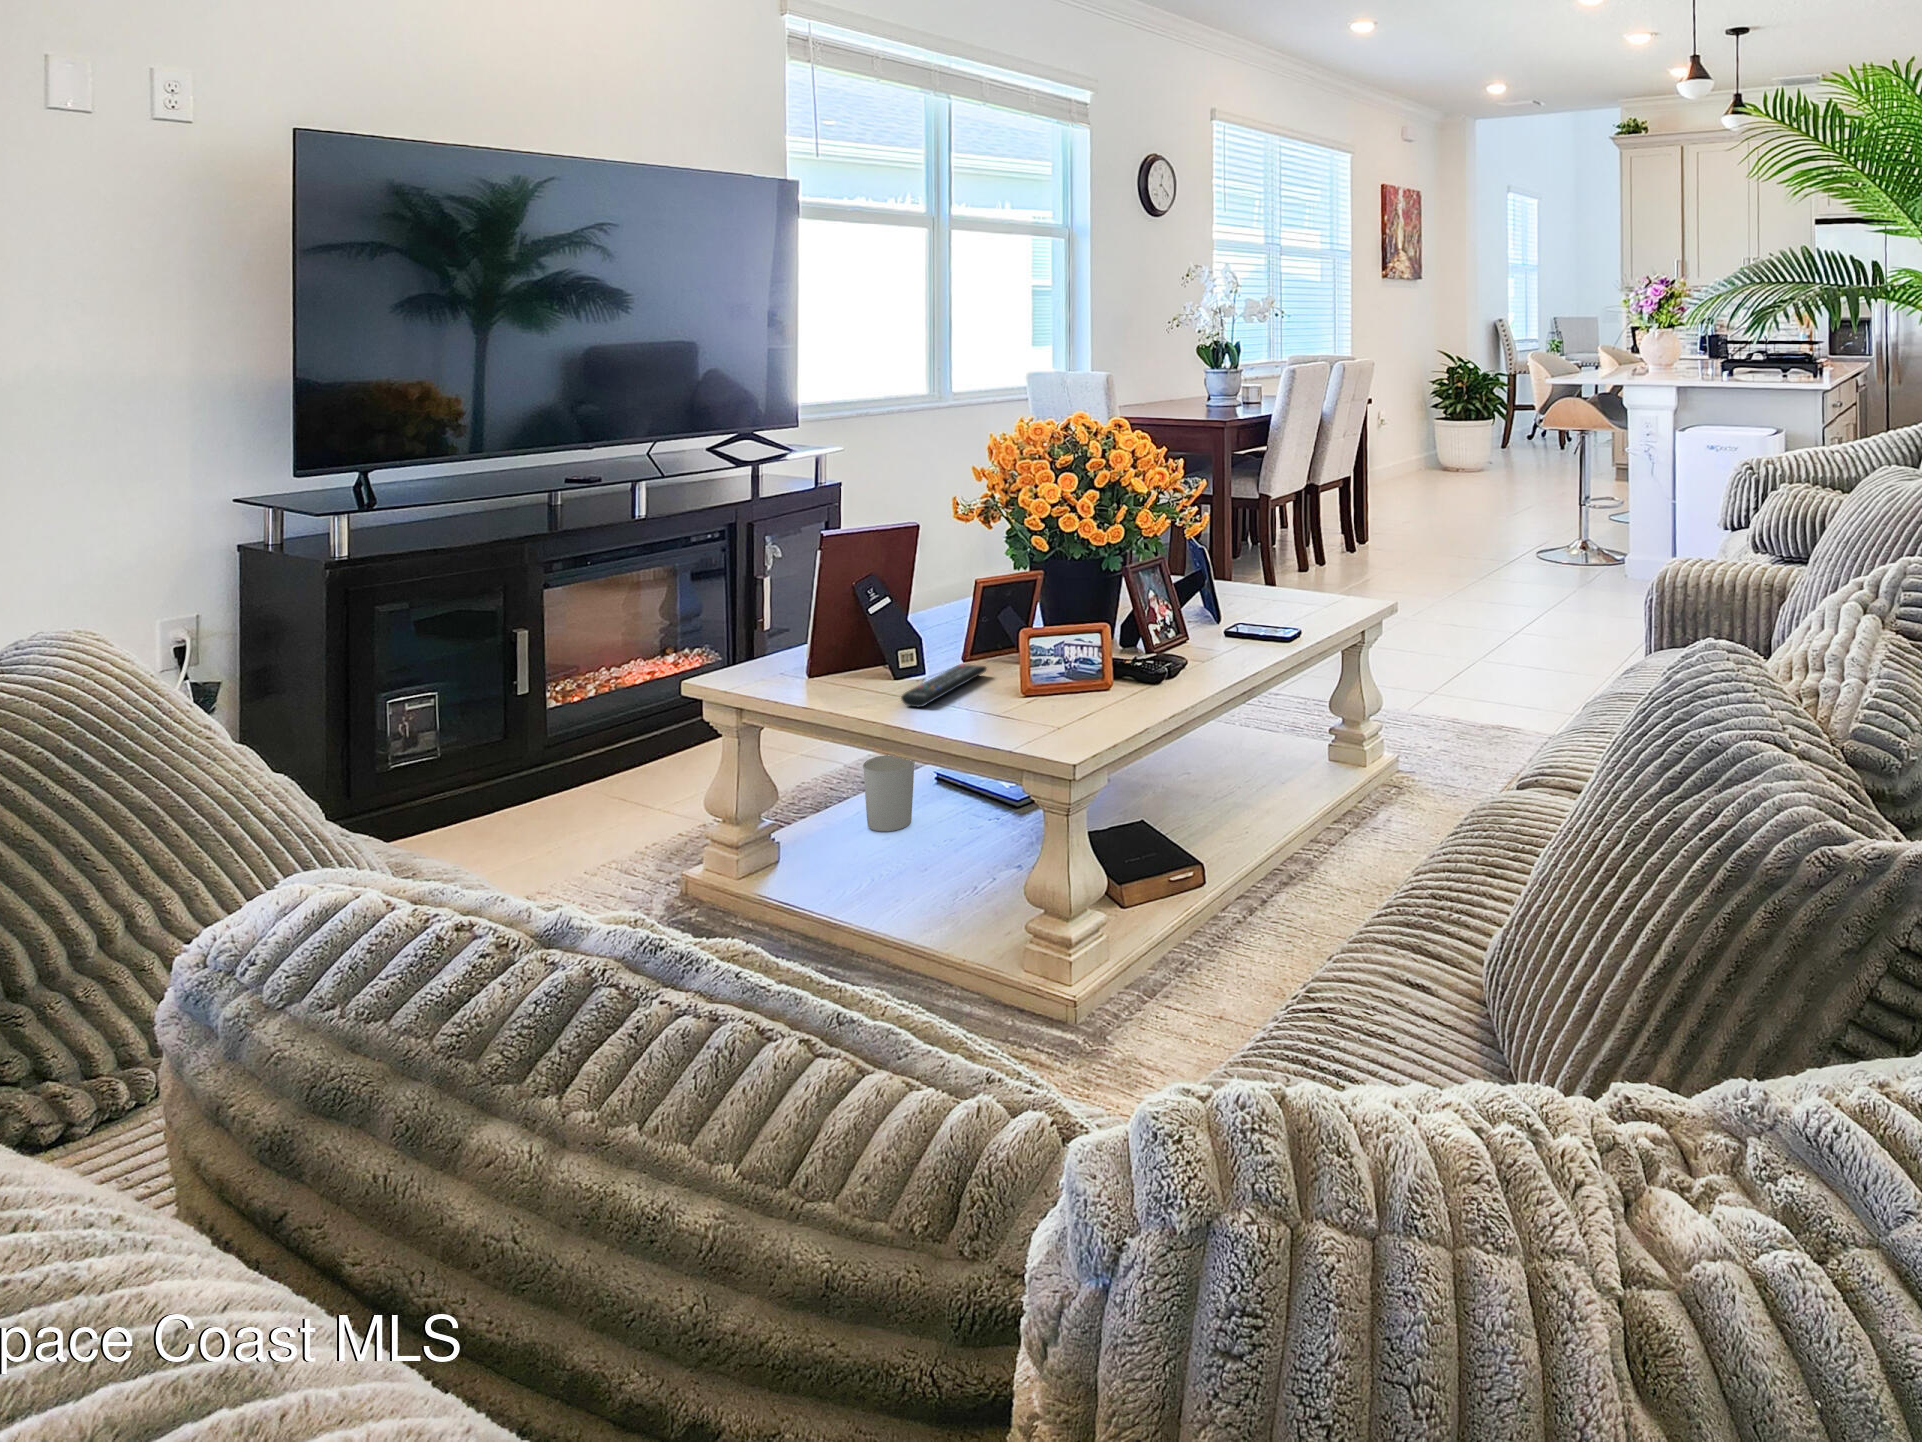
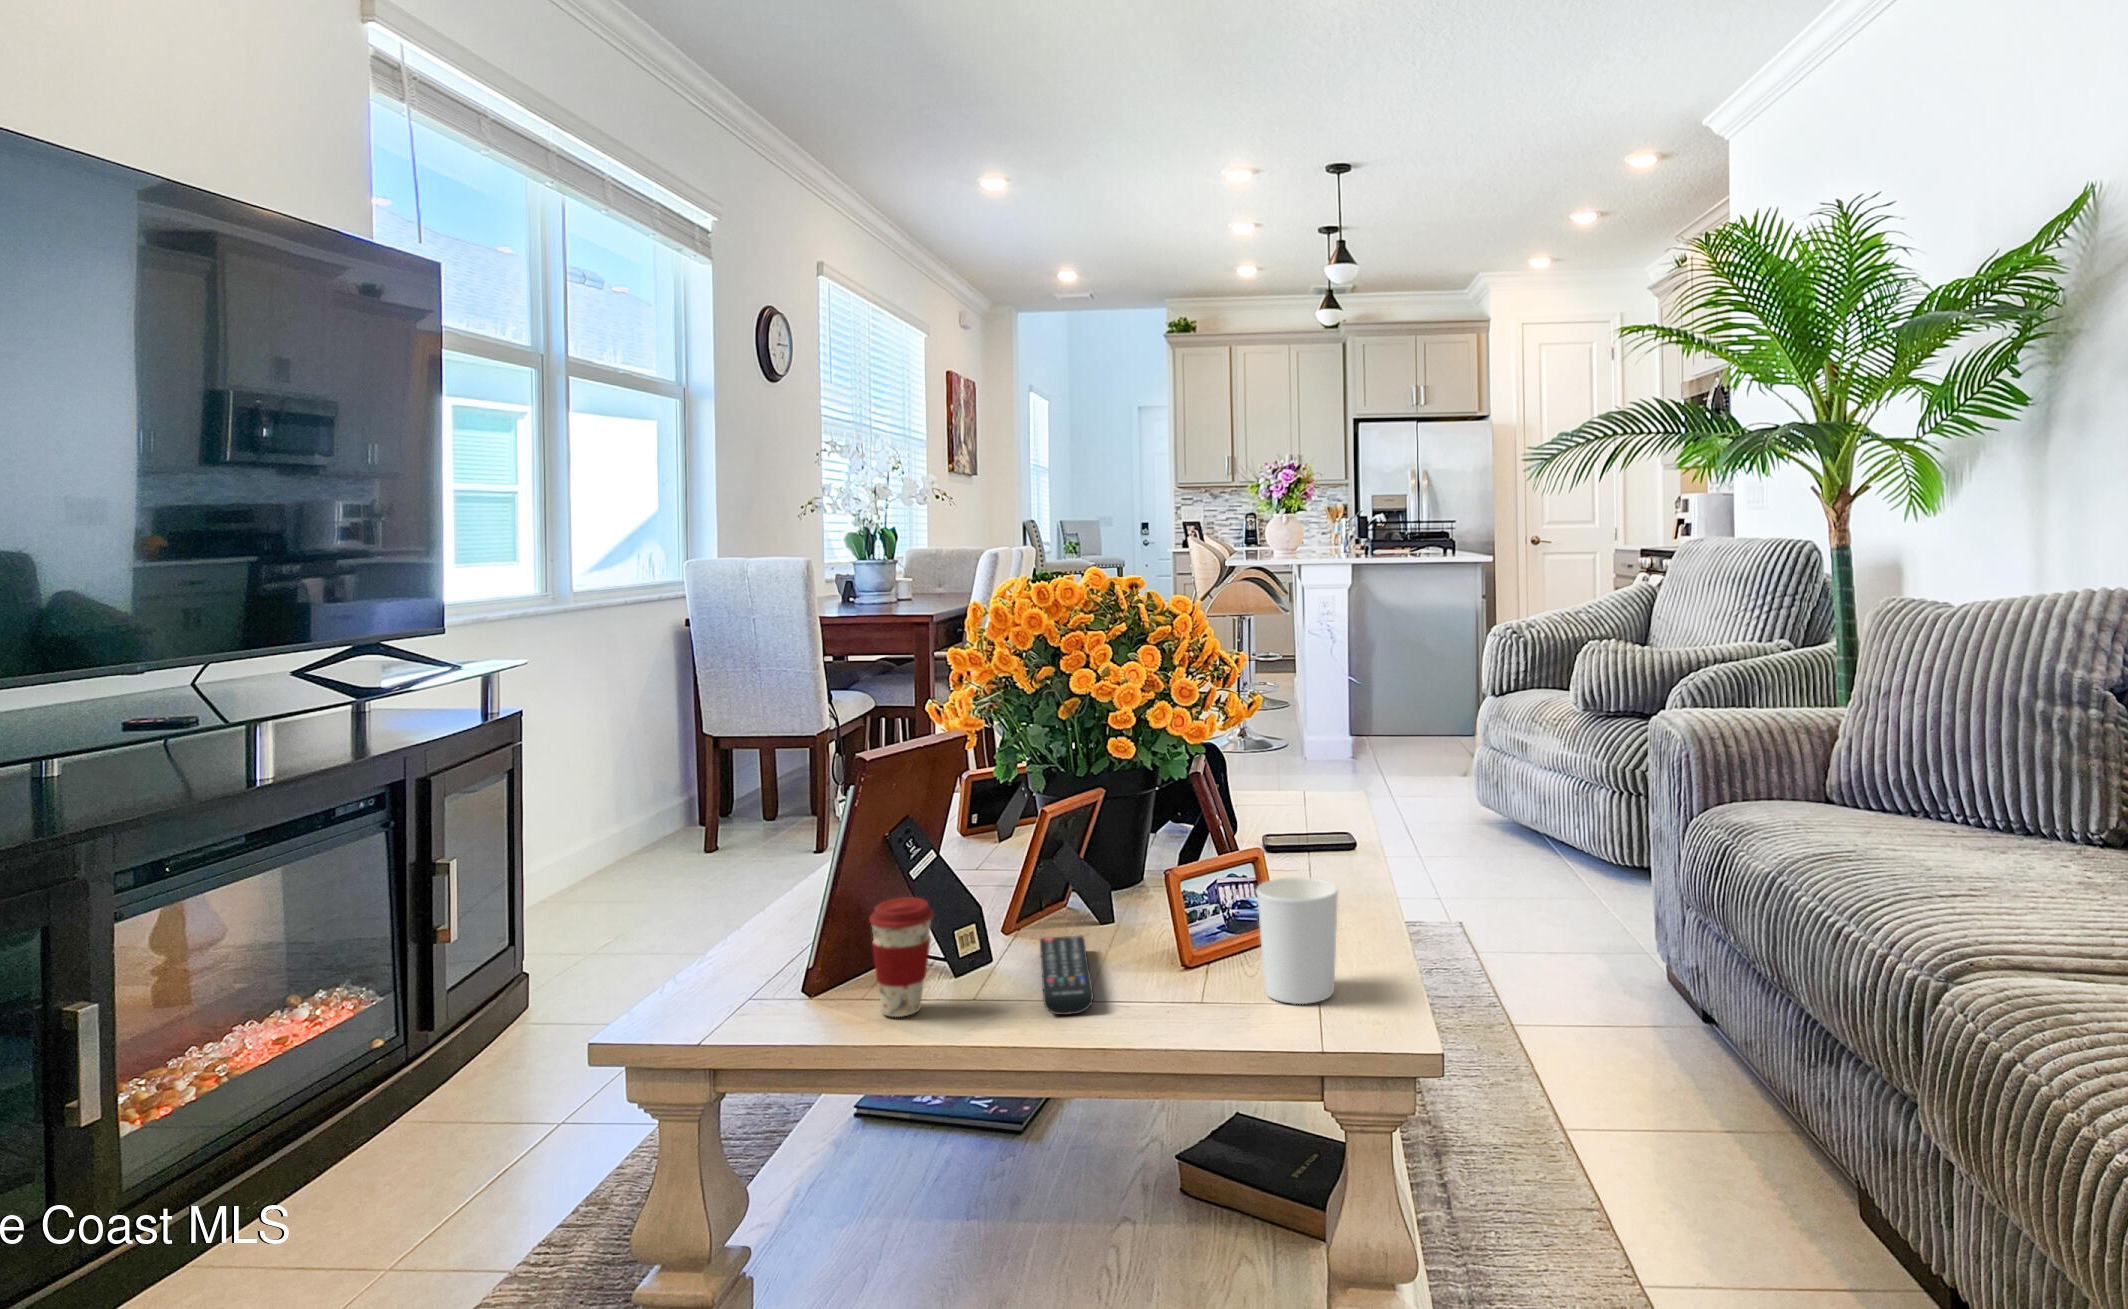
coffee cup: none [818,625,858,694] -> present [869,897,934,1017]
candle holder: present [863,755,915,831] -> present [1257,877,1338,1004]

